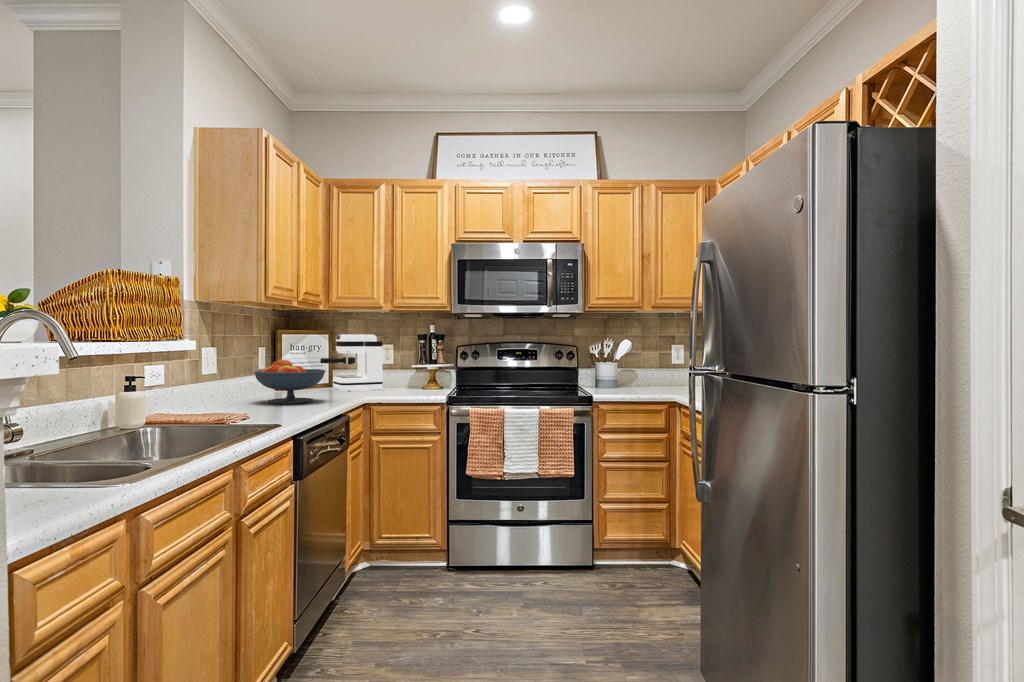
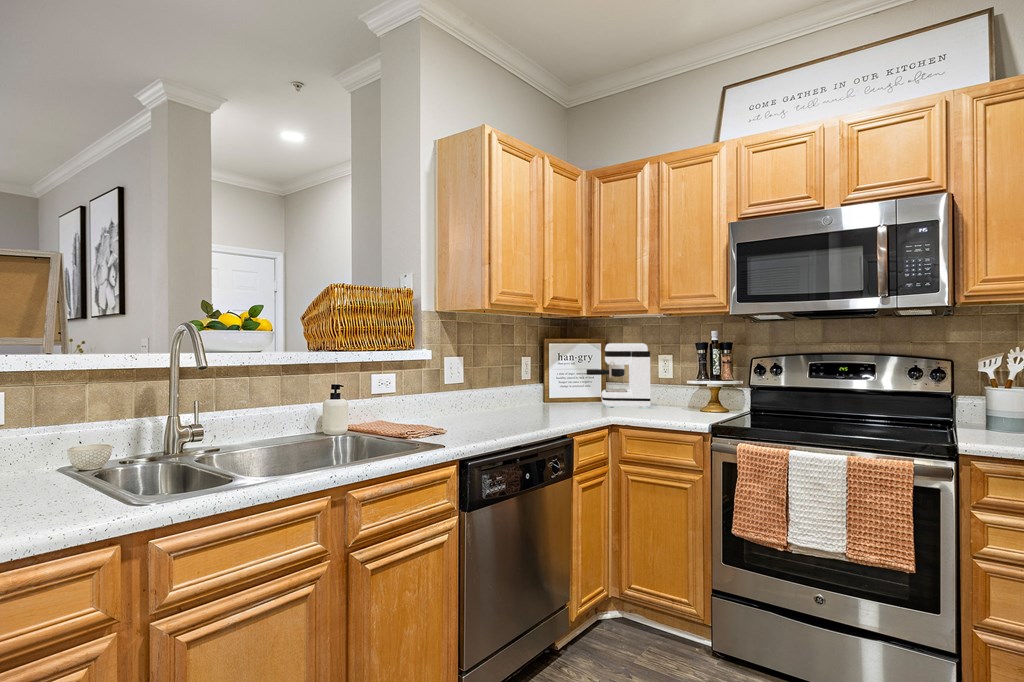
fruit bowl: present [254,359,325,404] -> none [487,370,560,419]

